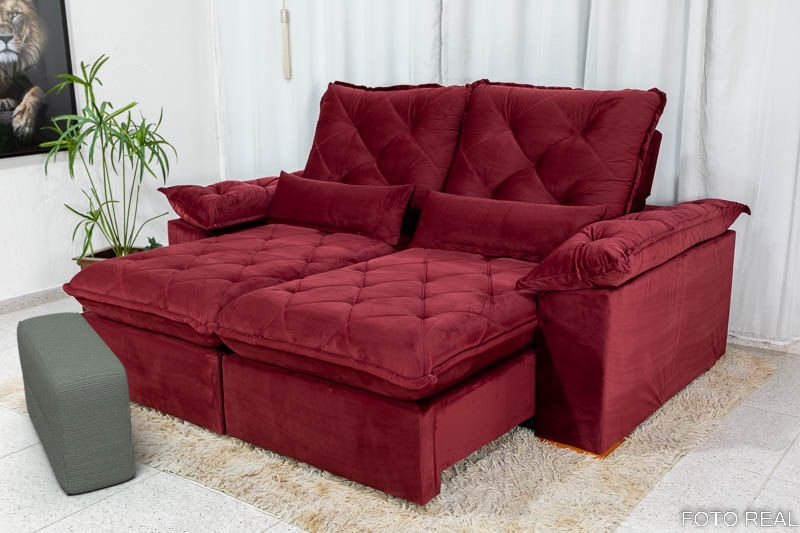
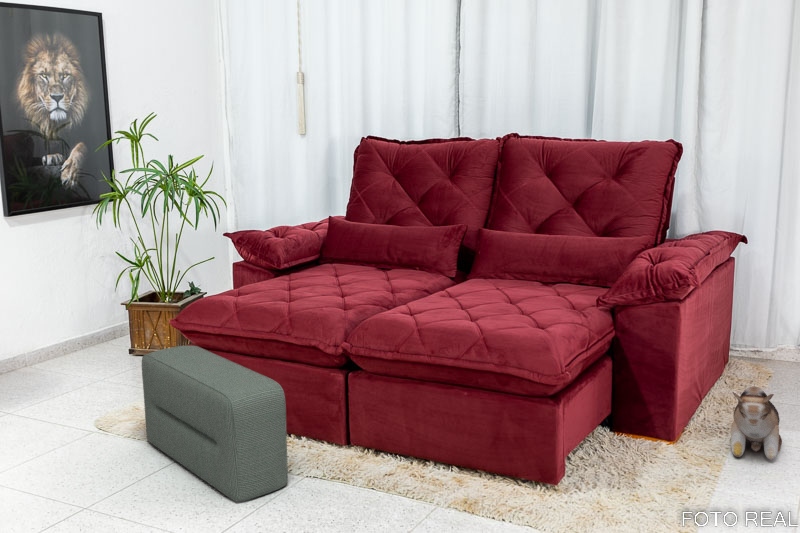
plush toy: none [661,398,736,489] -> present [731,386,782,459]

